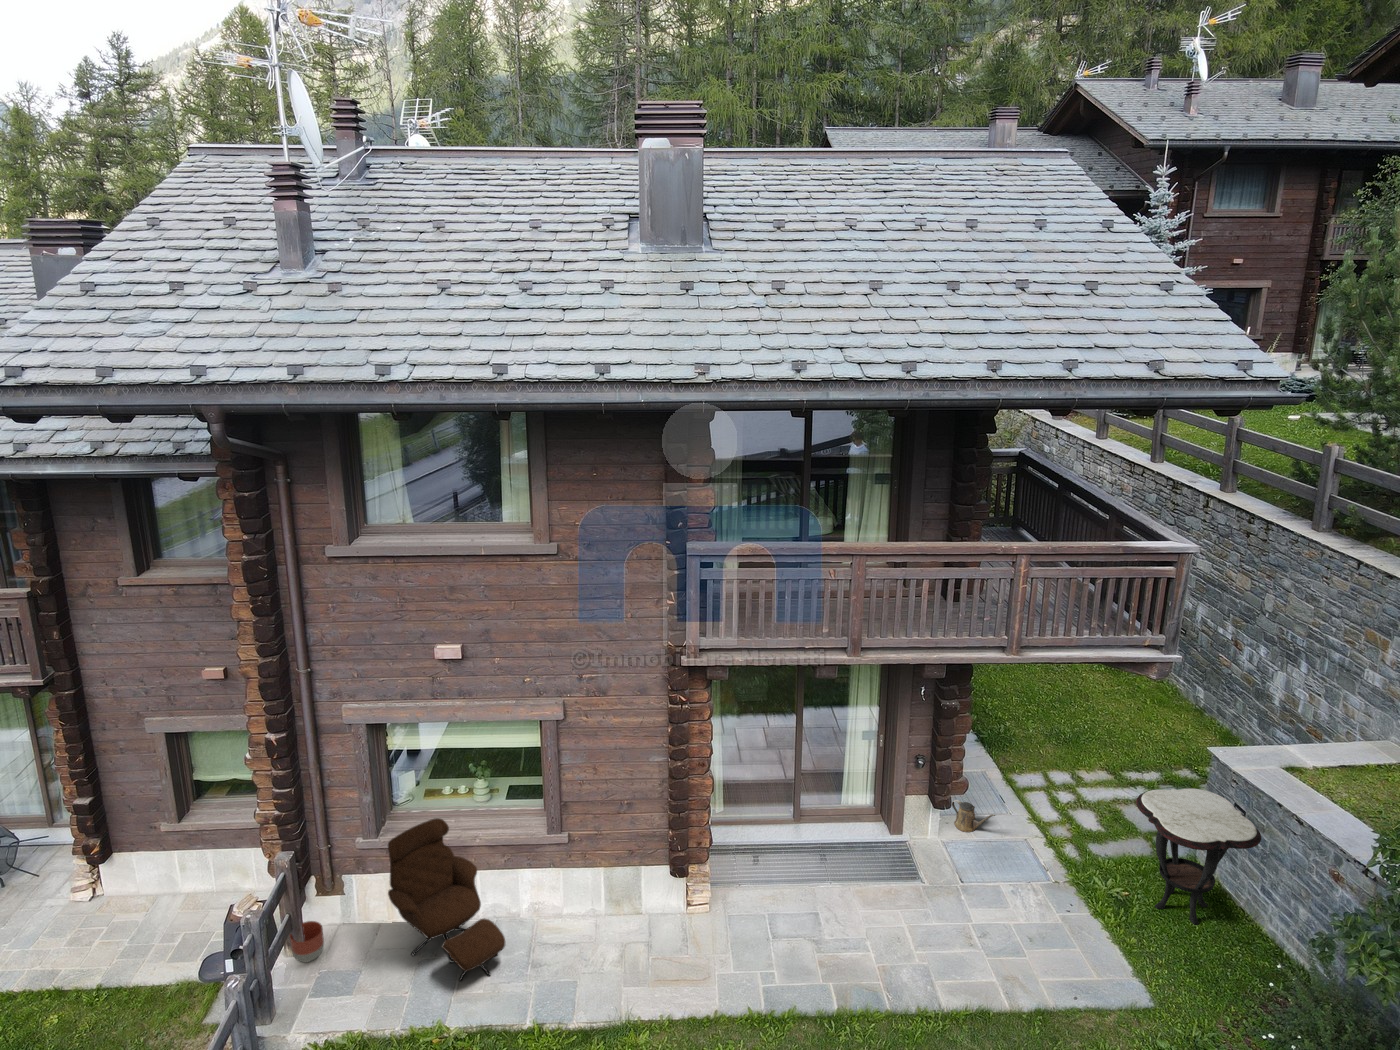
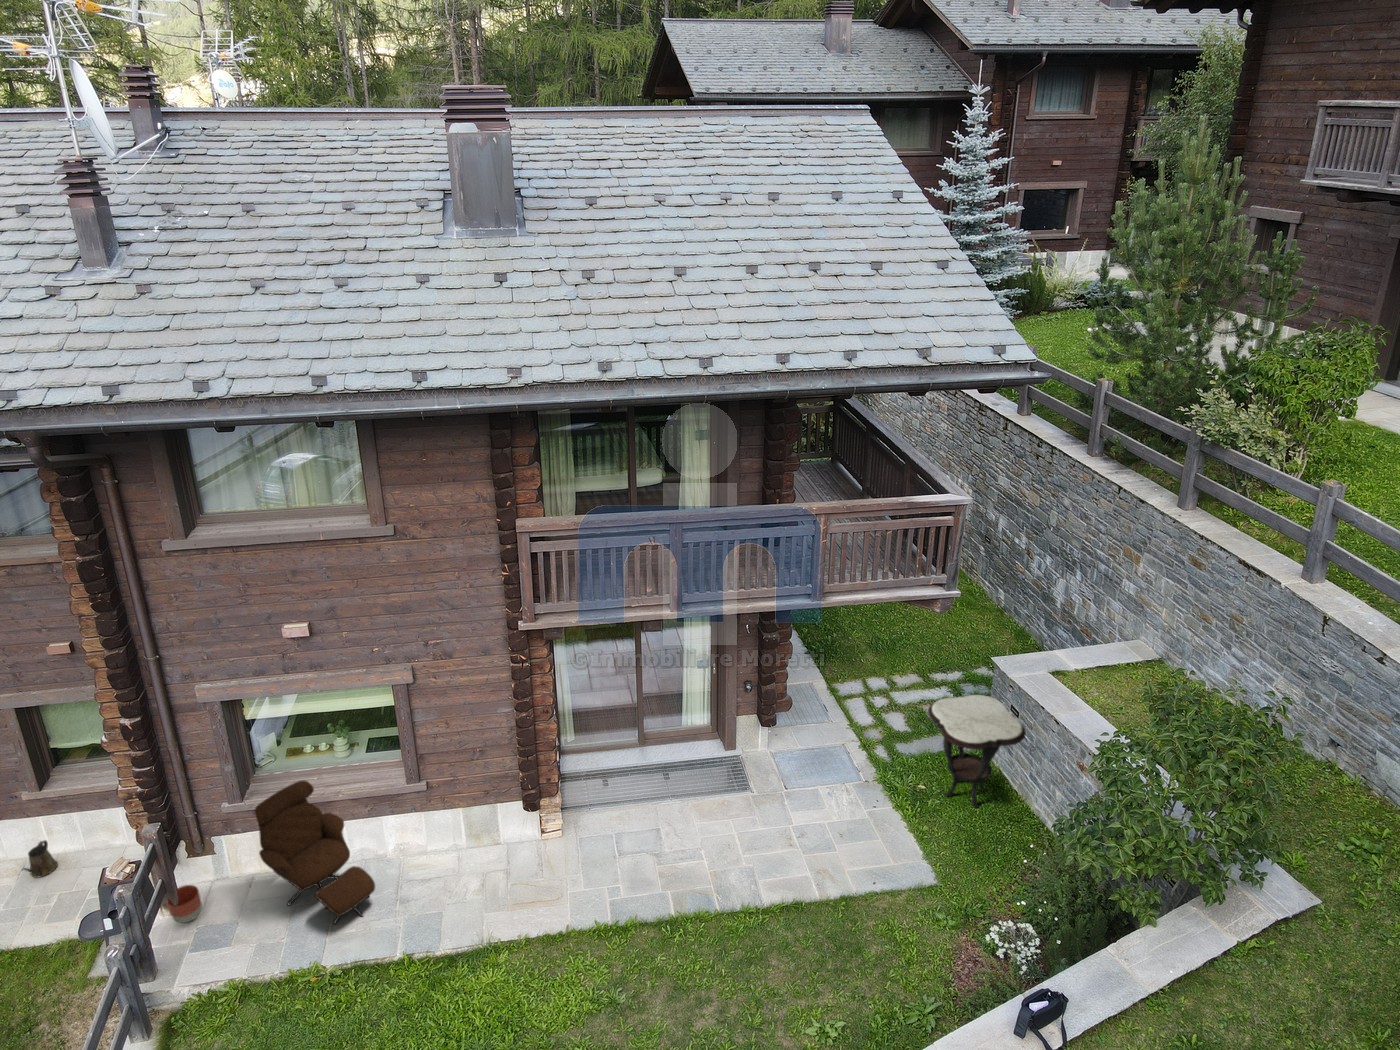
watering can: present [952,800,995,832] -> present [22,840,58,878]

